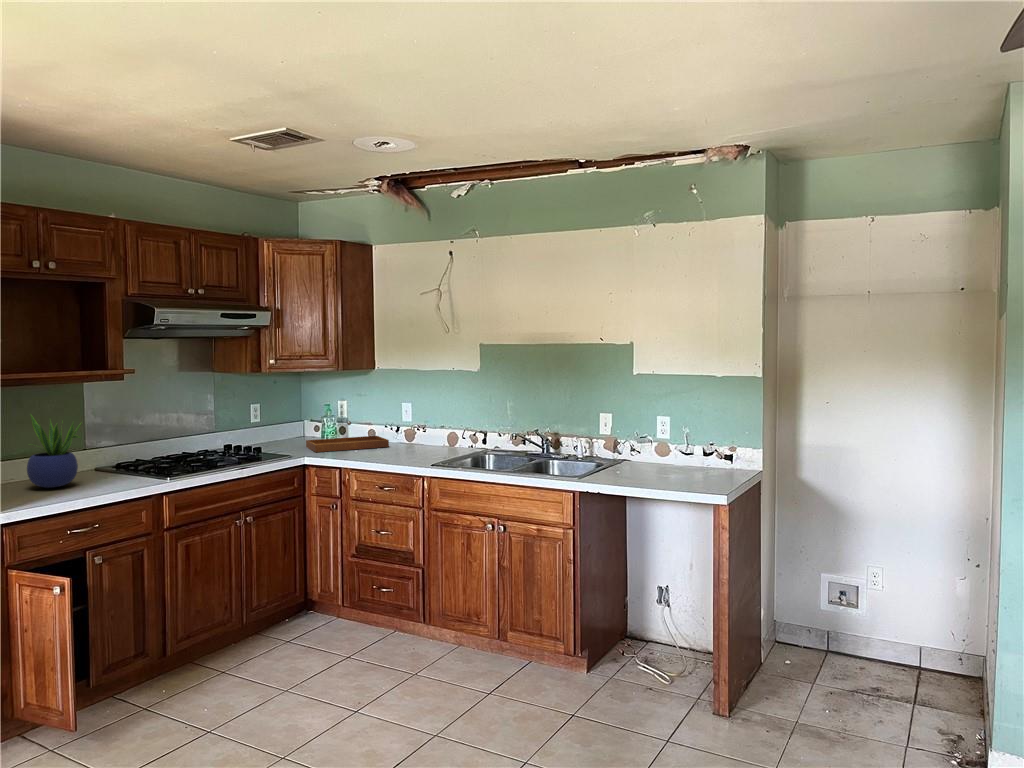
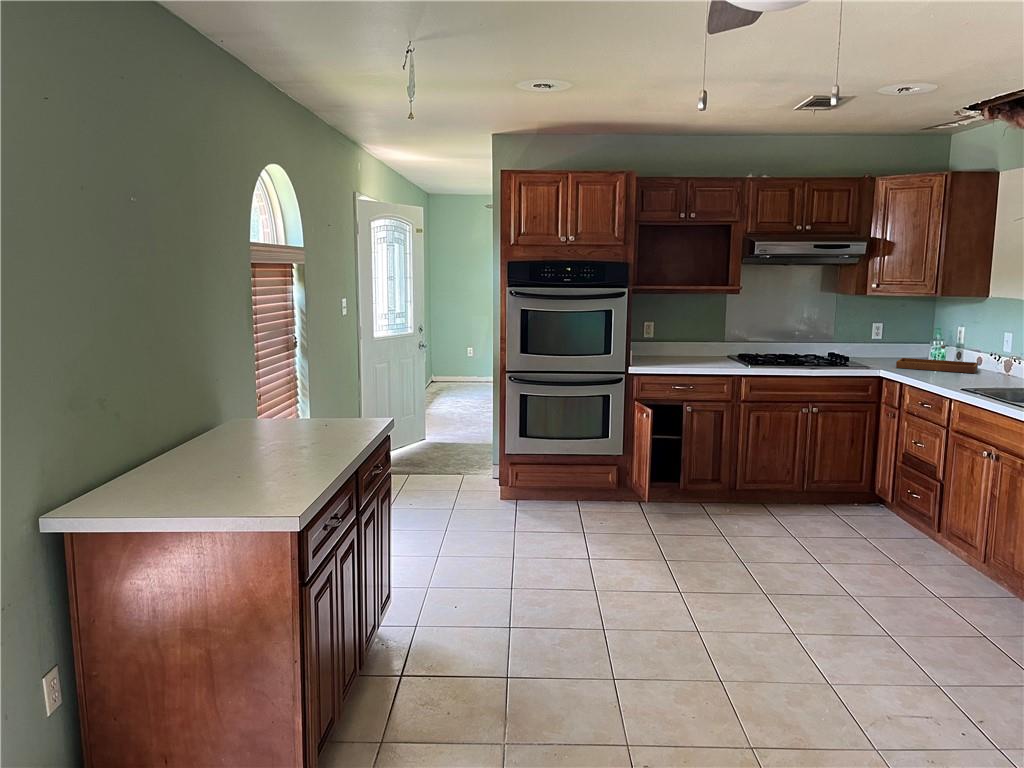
potted plant: present [27,415,81,488] -> none [669,312,705,361]

